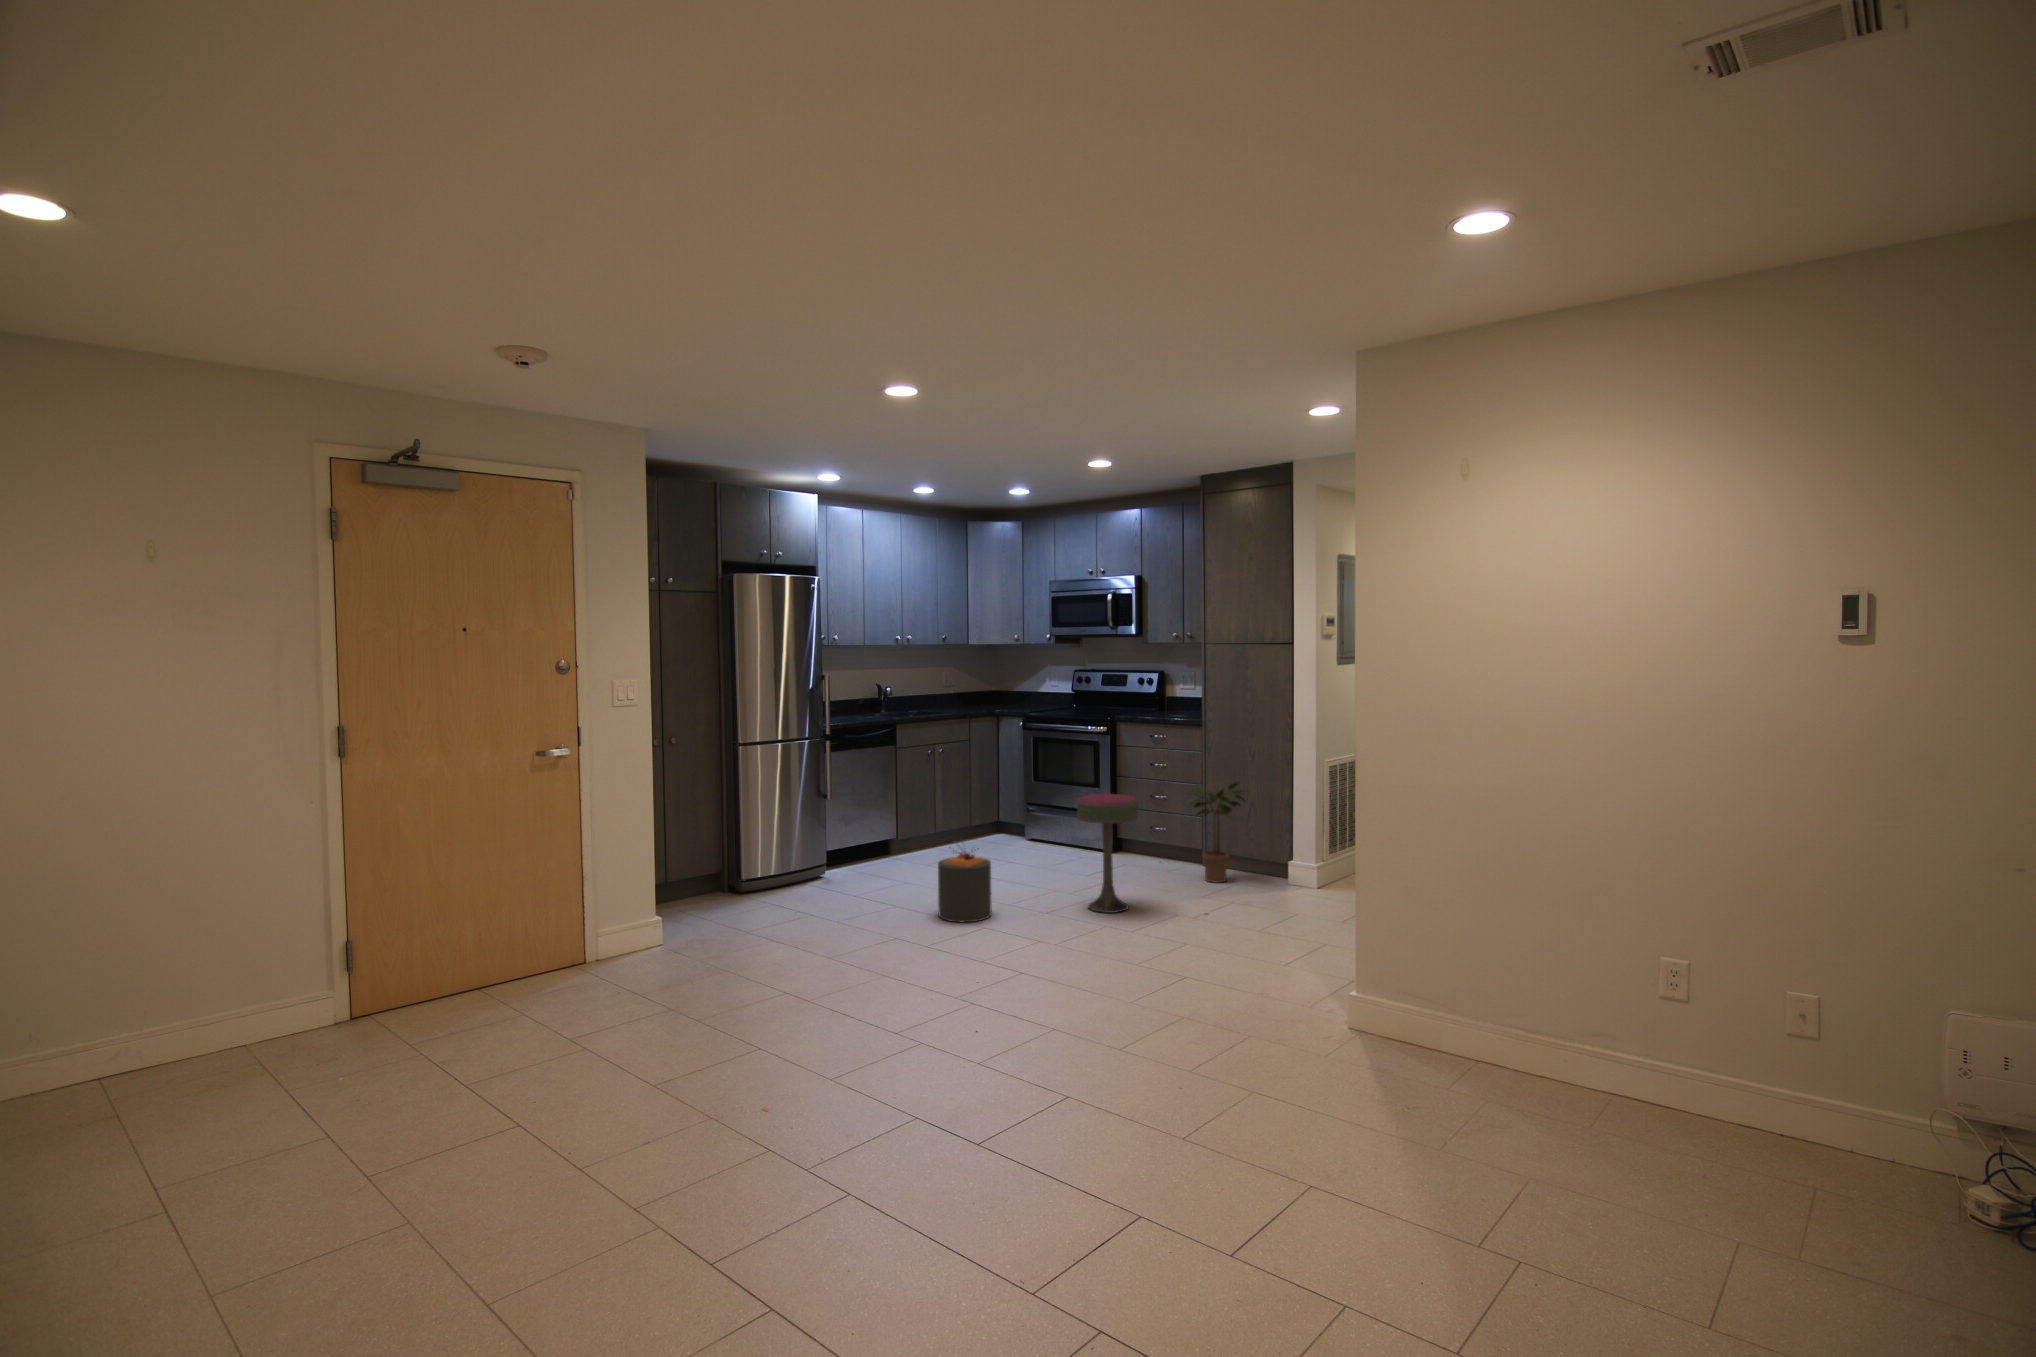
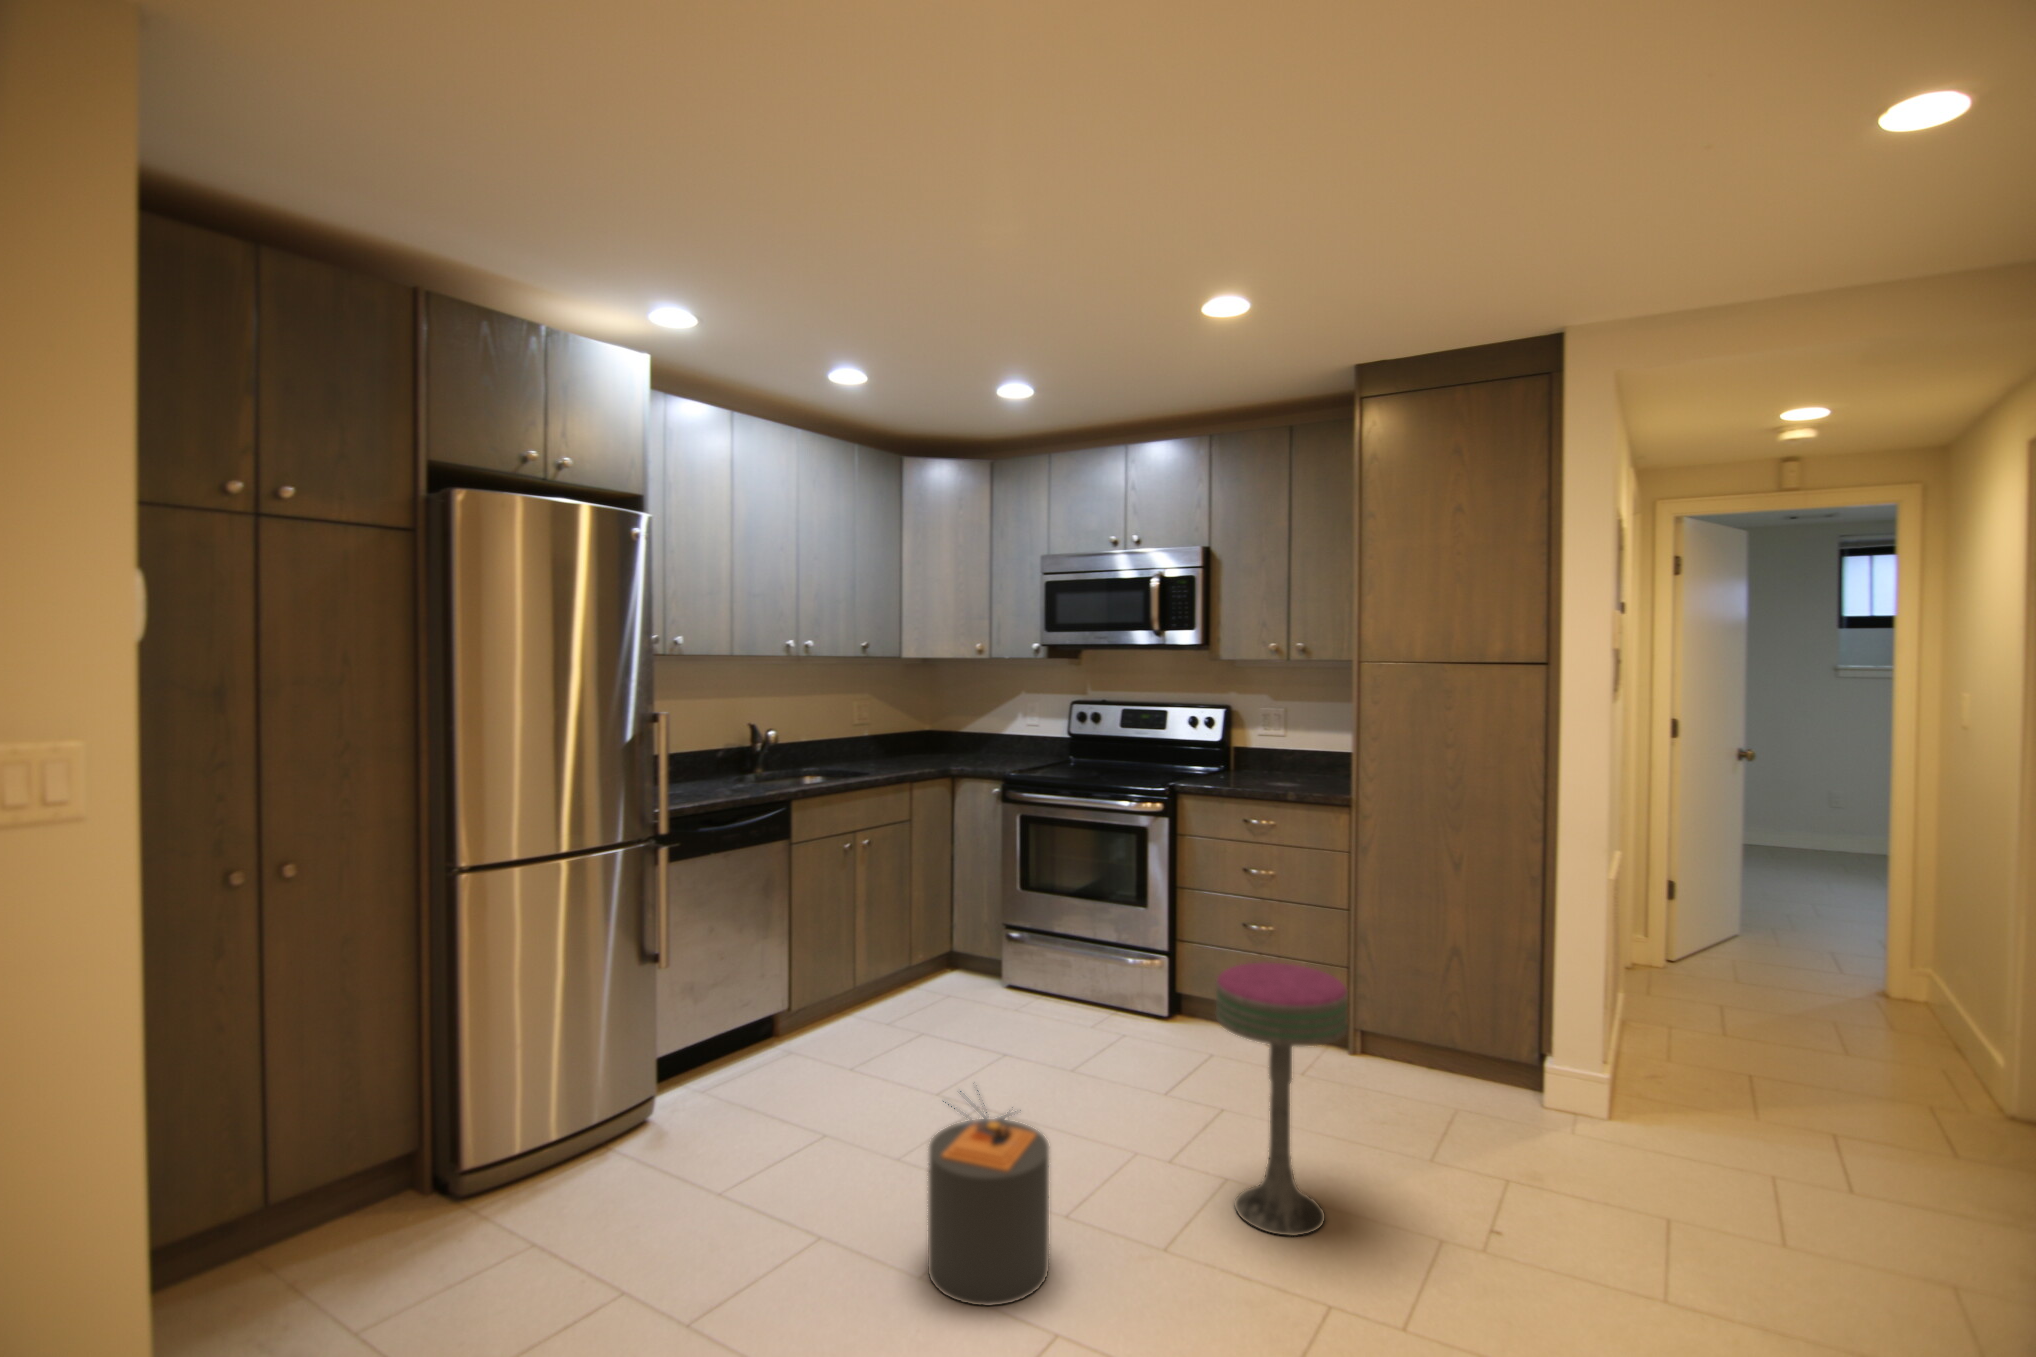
potted plant: present [1188,782,1248,883] -> none [1344,916,1483,1104]

